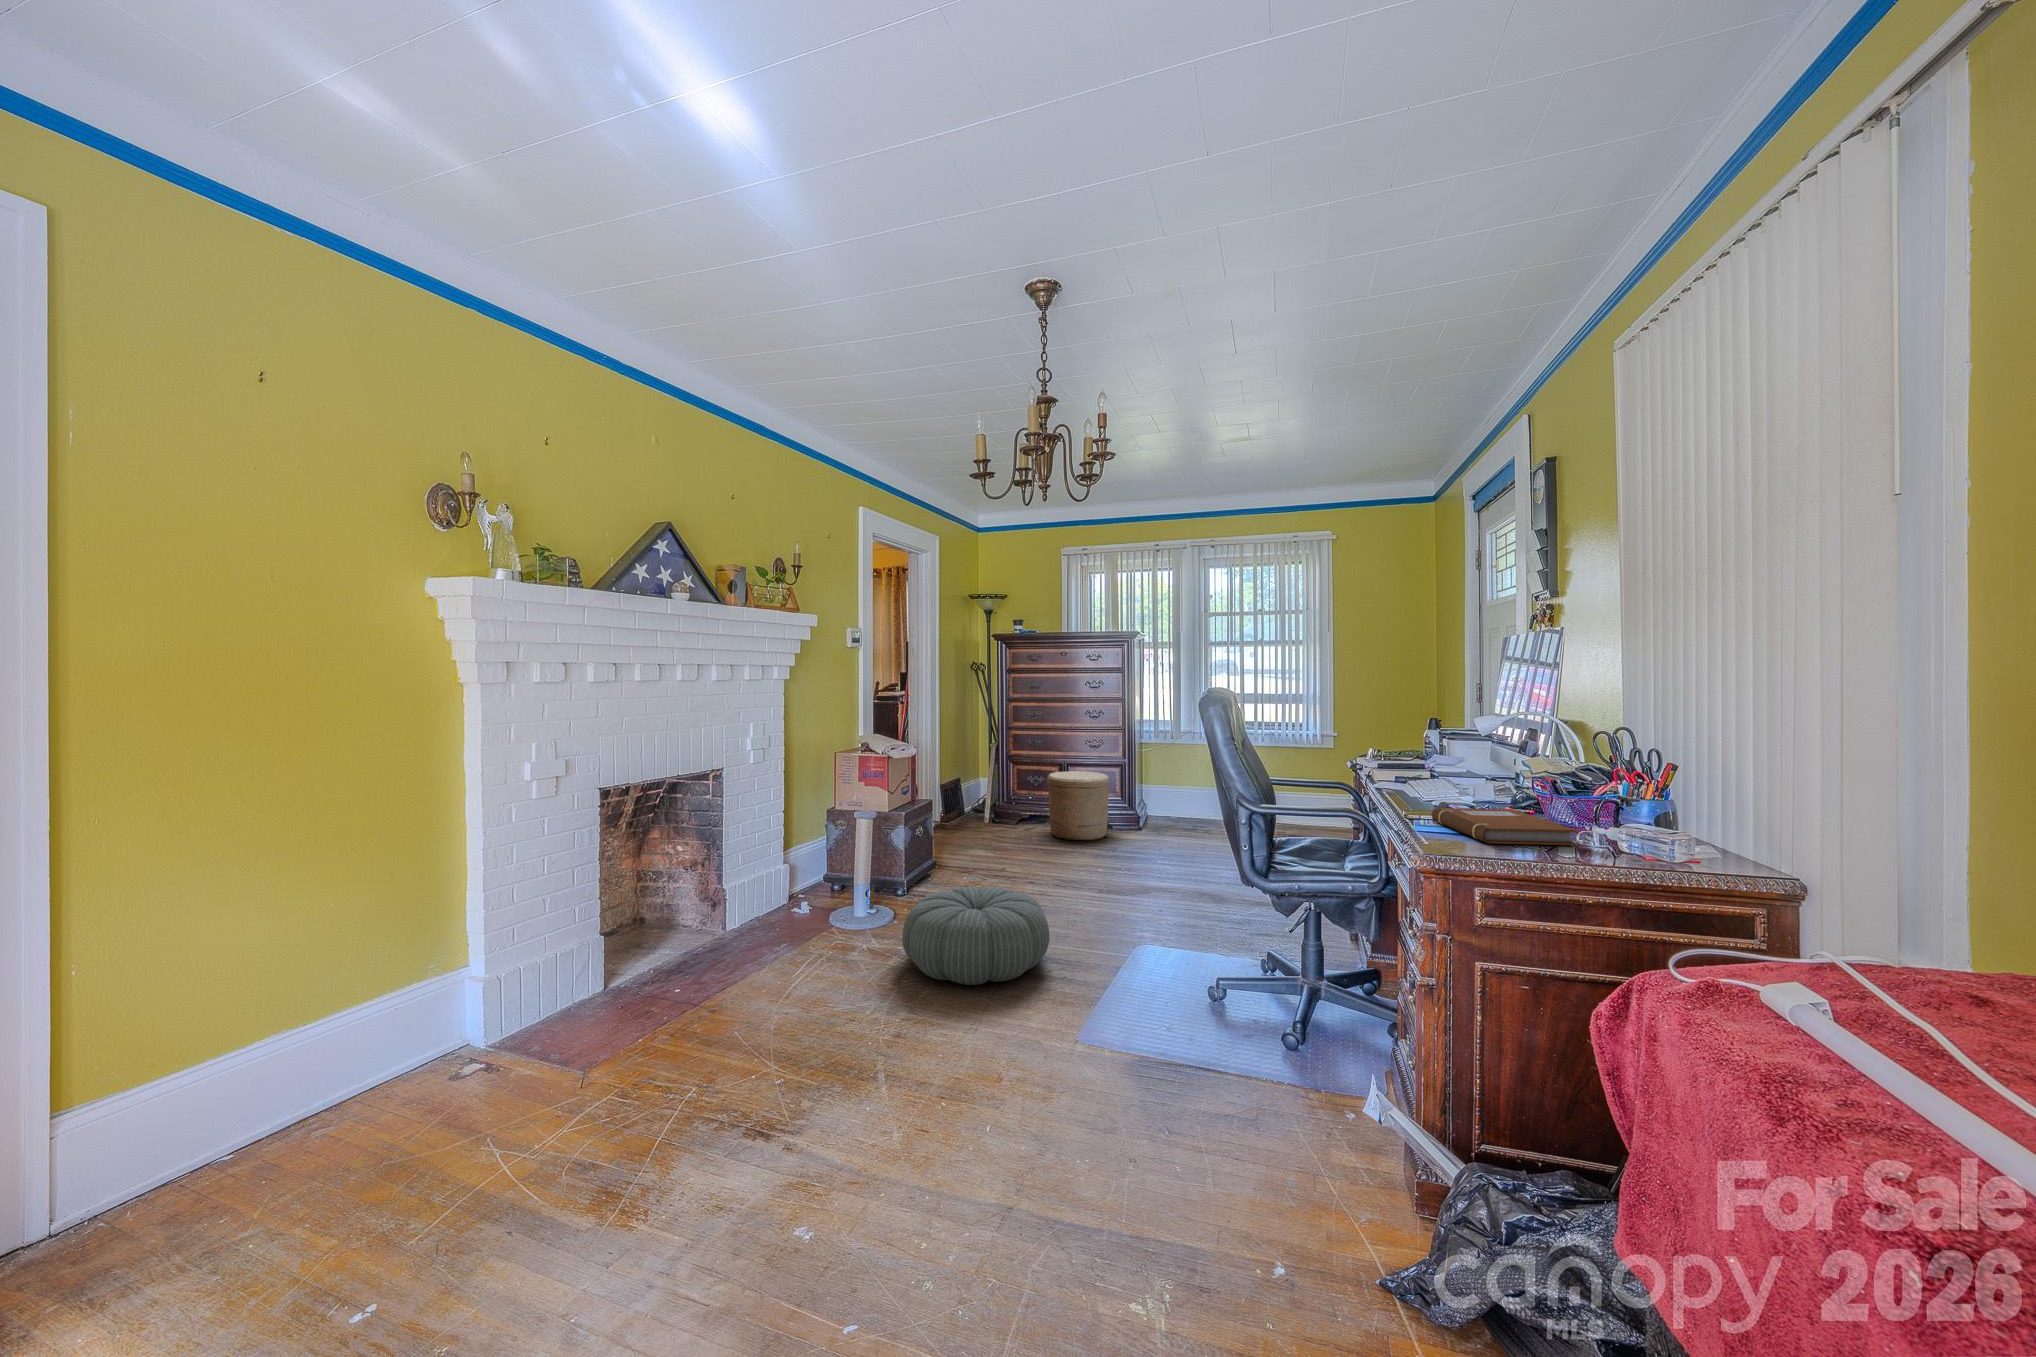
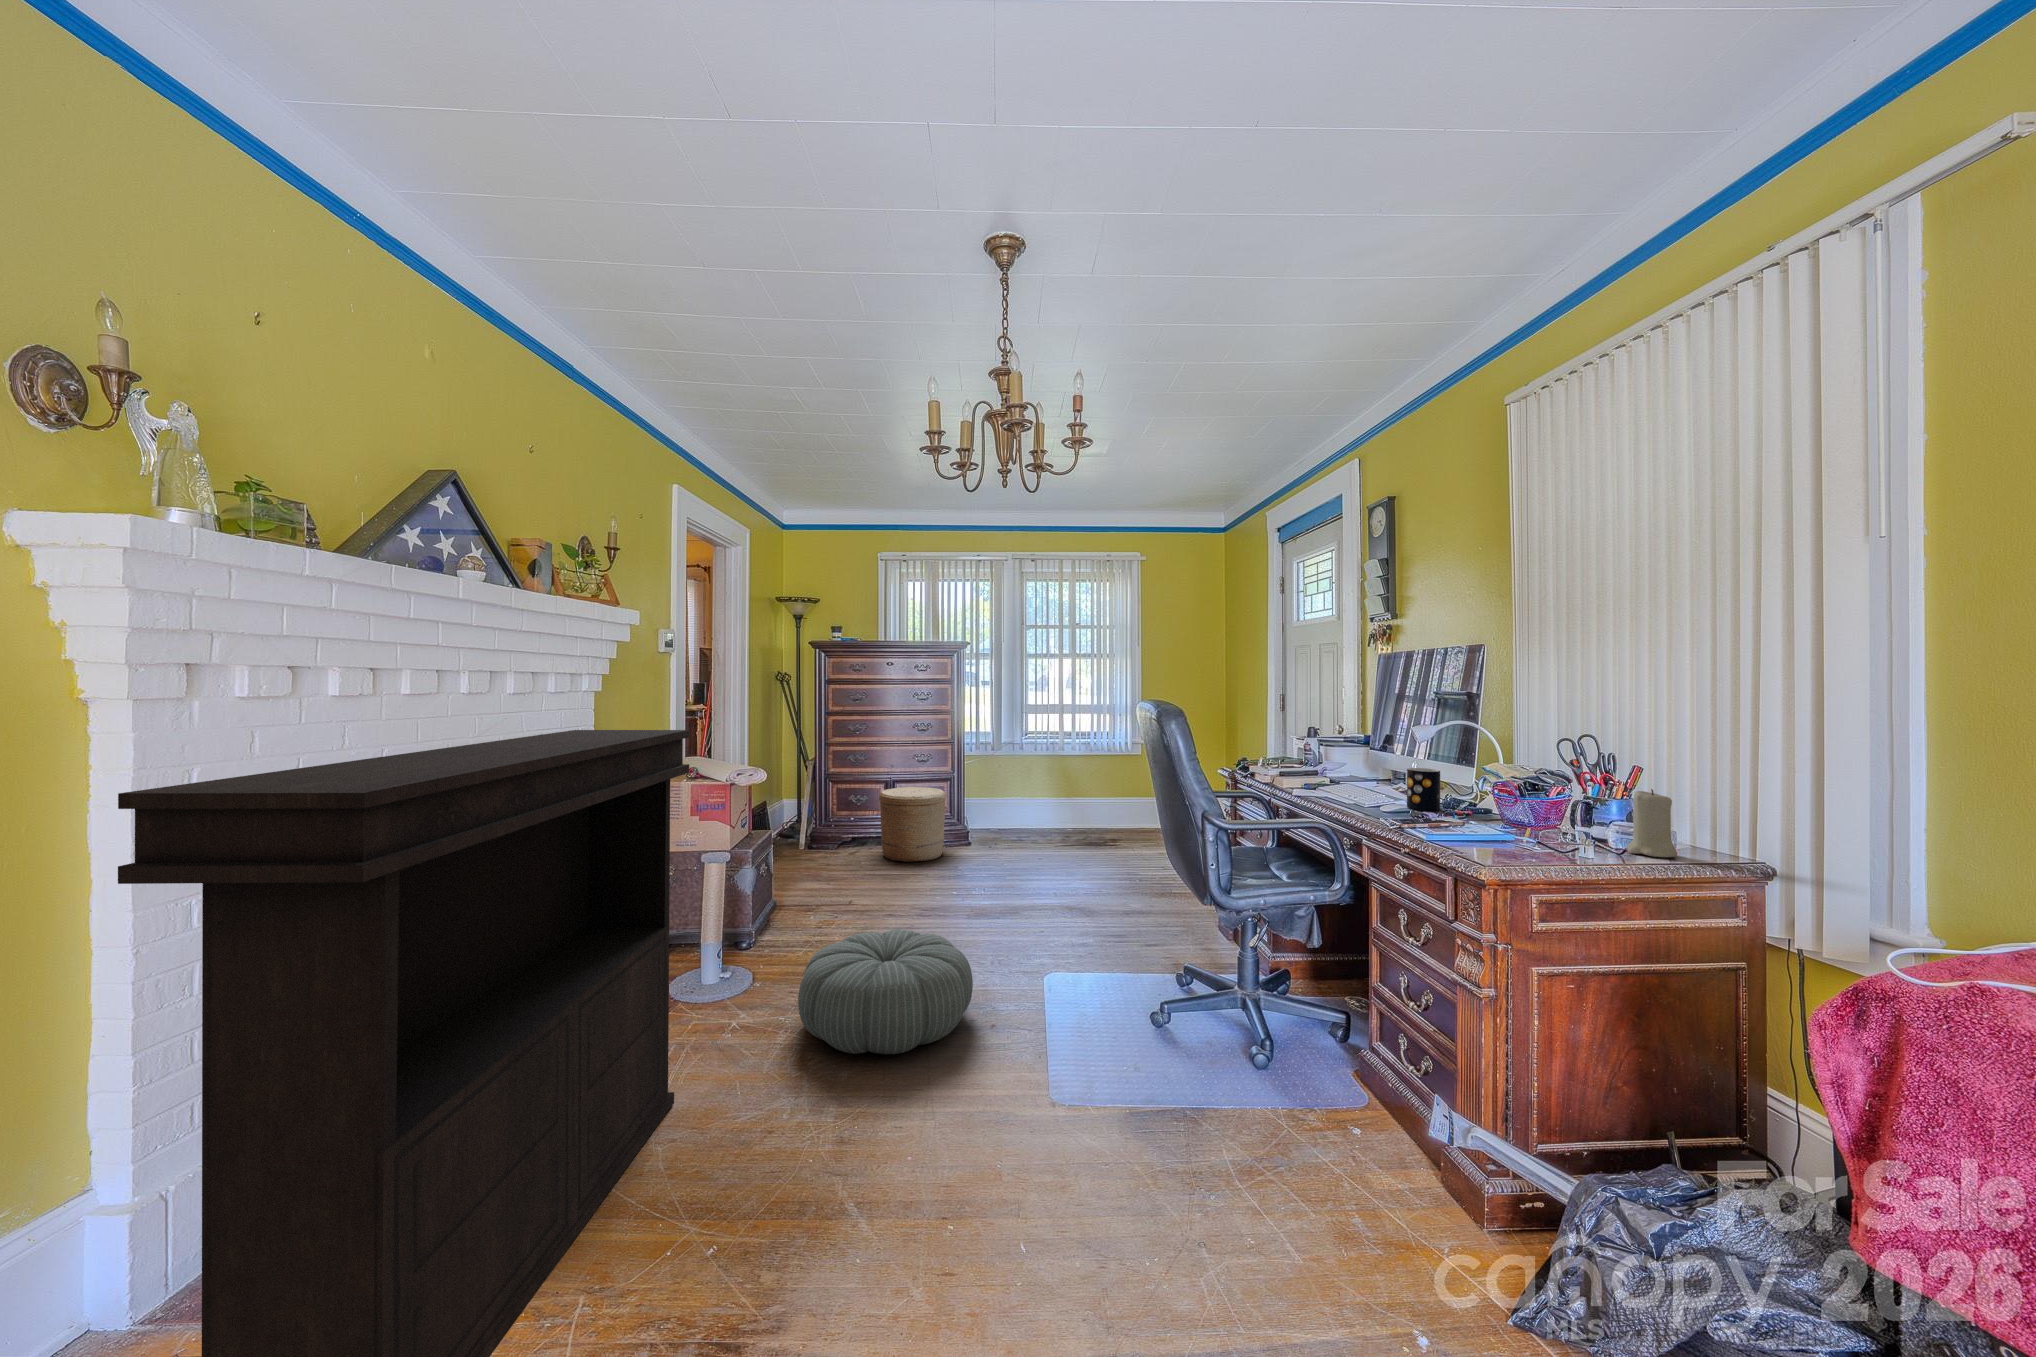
console table: none [441,708,808,1168] -> present [118,730,690,1357]
mug: none [1454,762,1490,808] -> present [1407,768,1440,811]
candle: none [1626,789,1685,865] -> present [1626,789,1677,857]
notebook: present [1432,808,1576,845] -> none [1429,812,1575,848]

